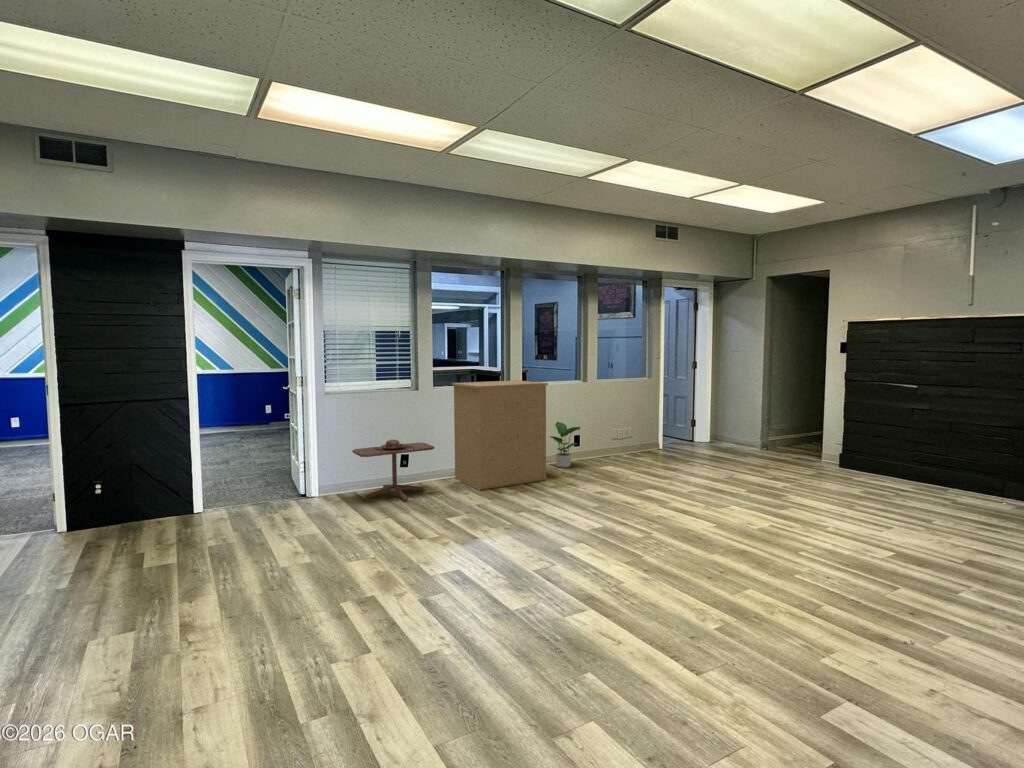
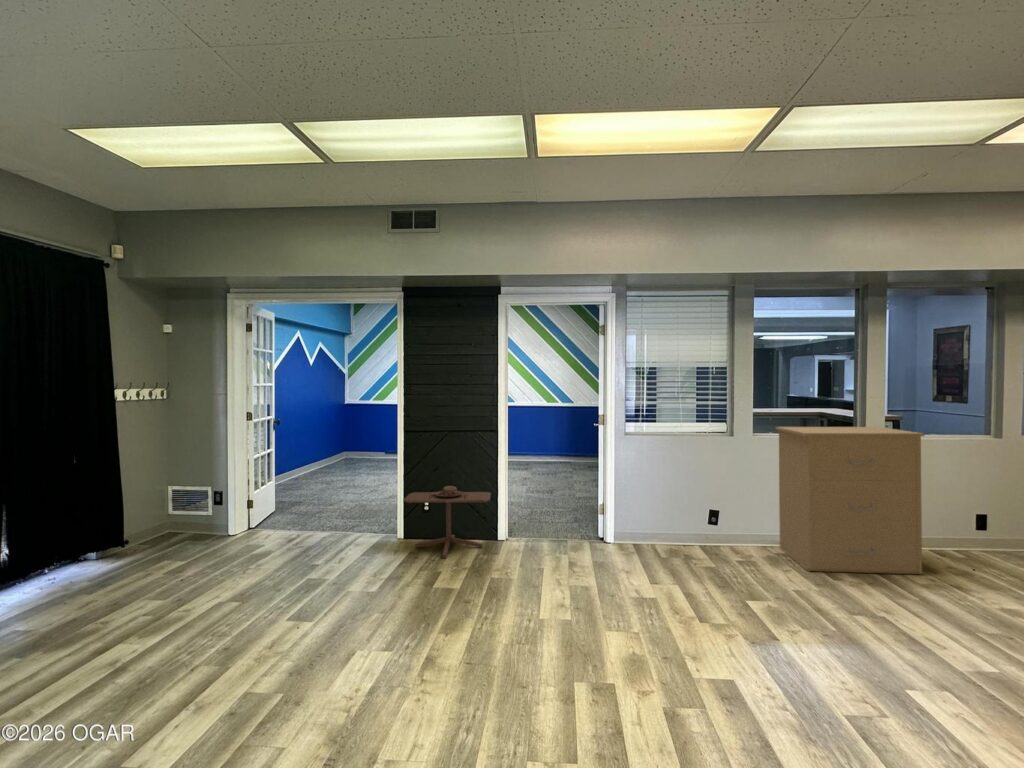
potted plant: present [550,422,580,468] -> none [934,489,994,560]
side table: present [352,440,434,501] -> present [404,486,491,558]

